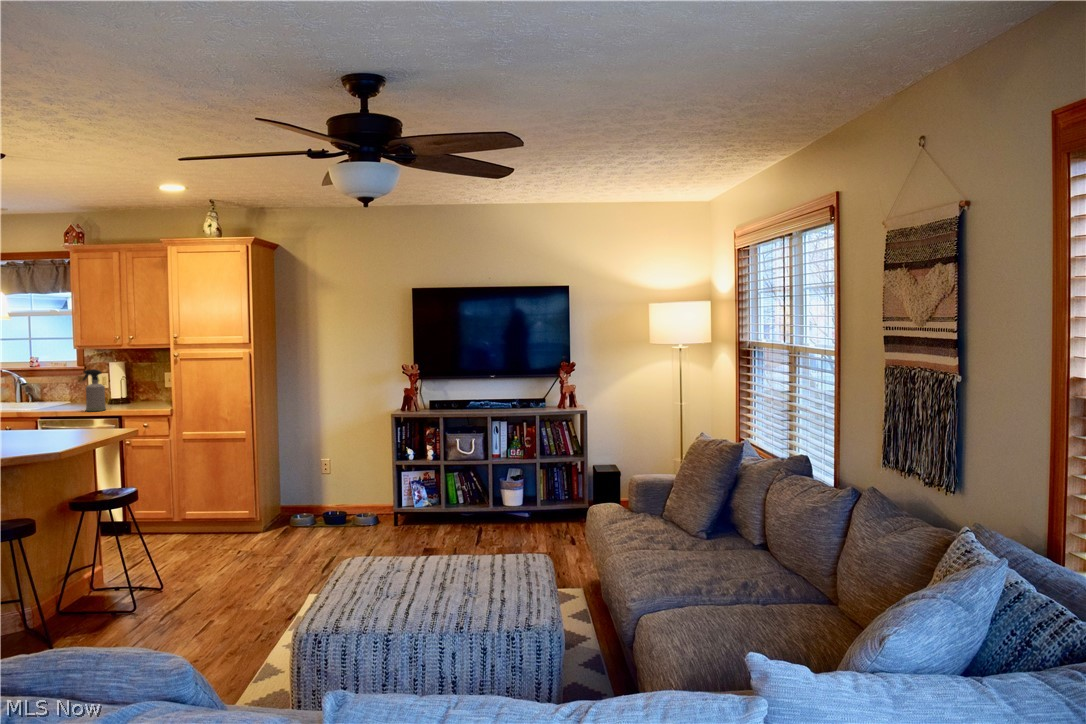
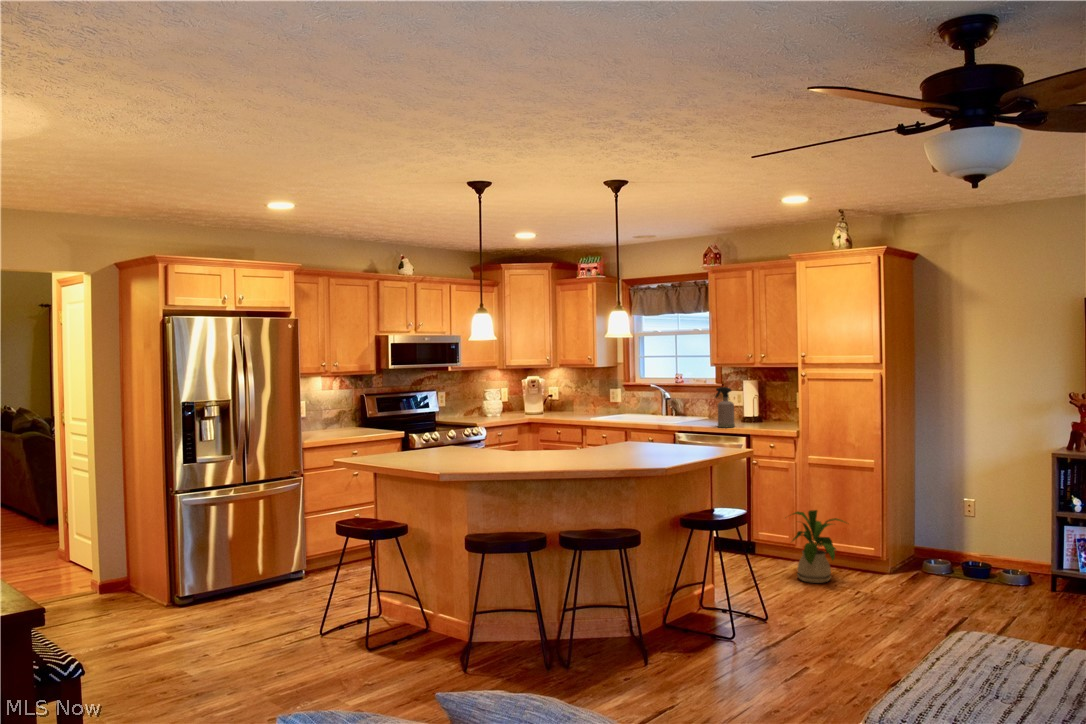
house plant: none [165,482,231,552] -> present [793,510,844,583]

